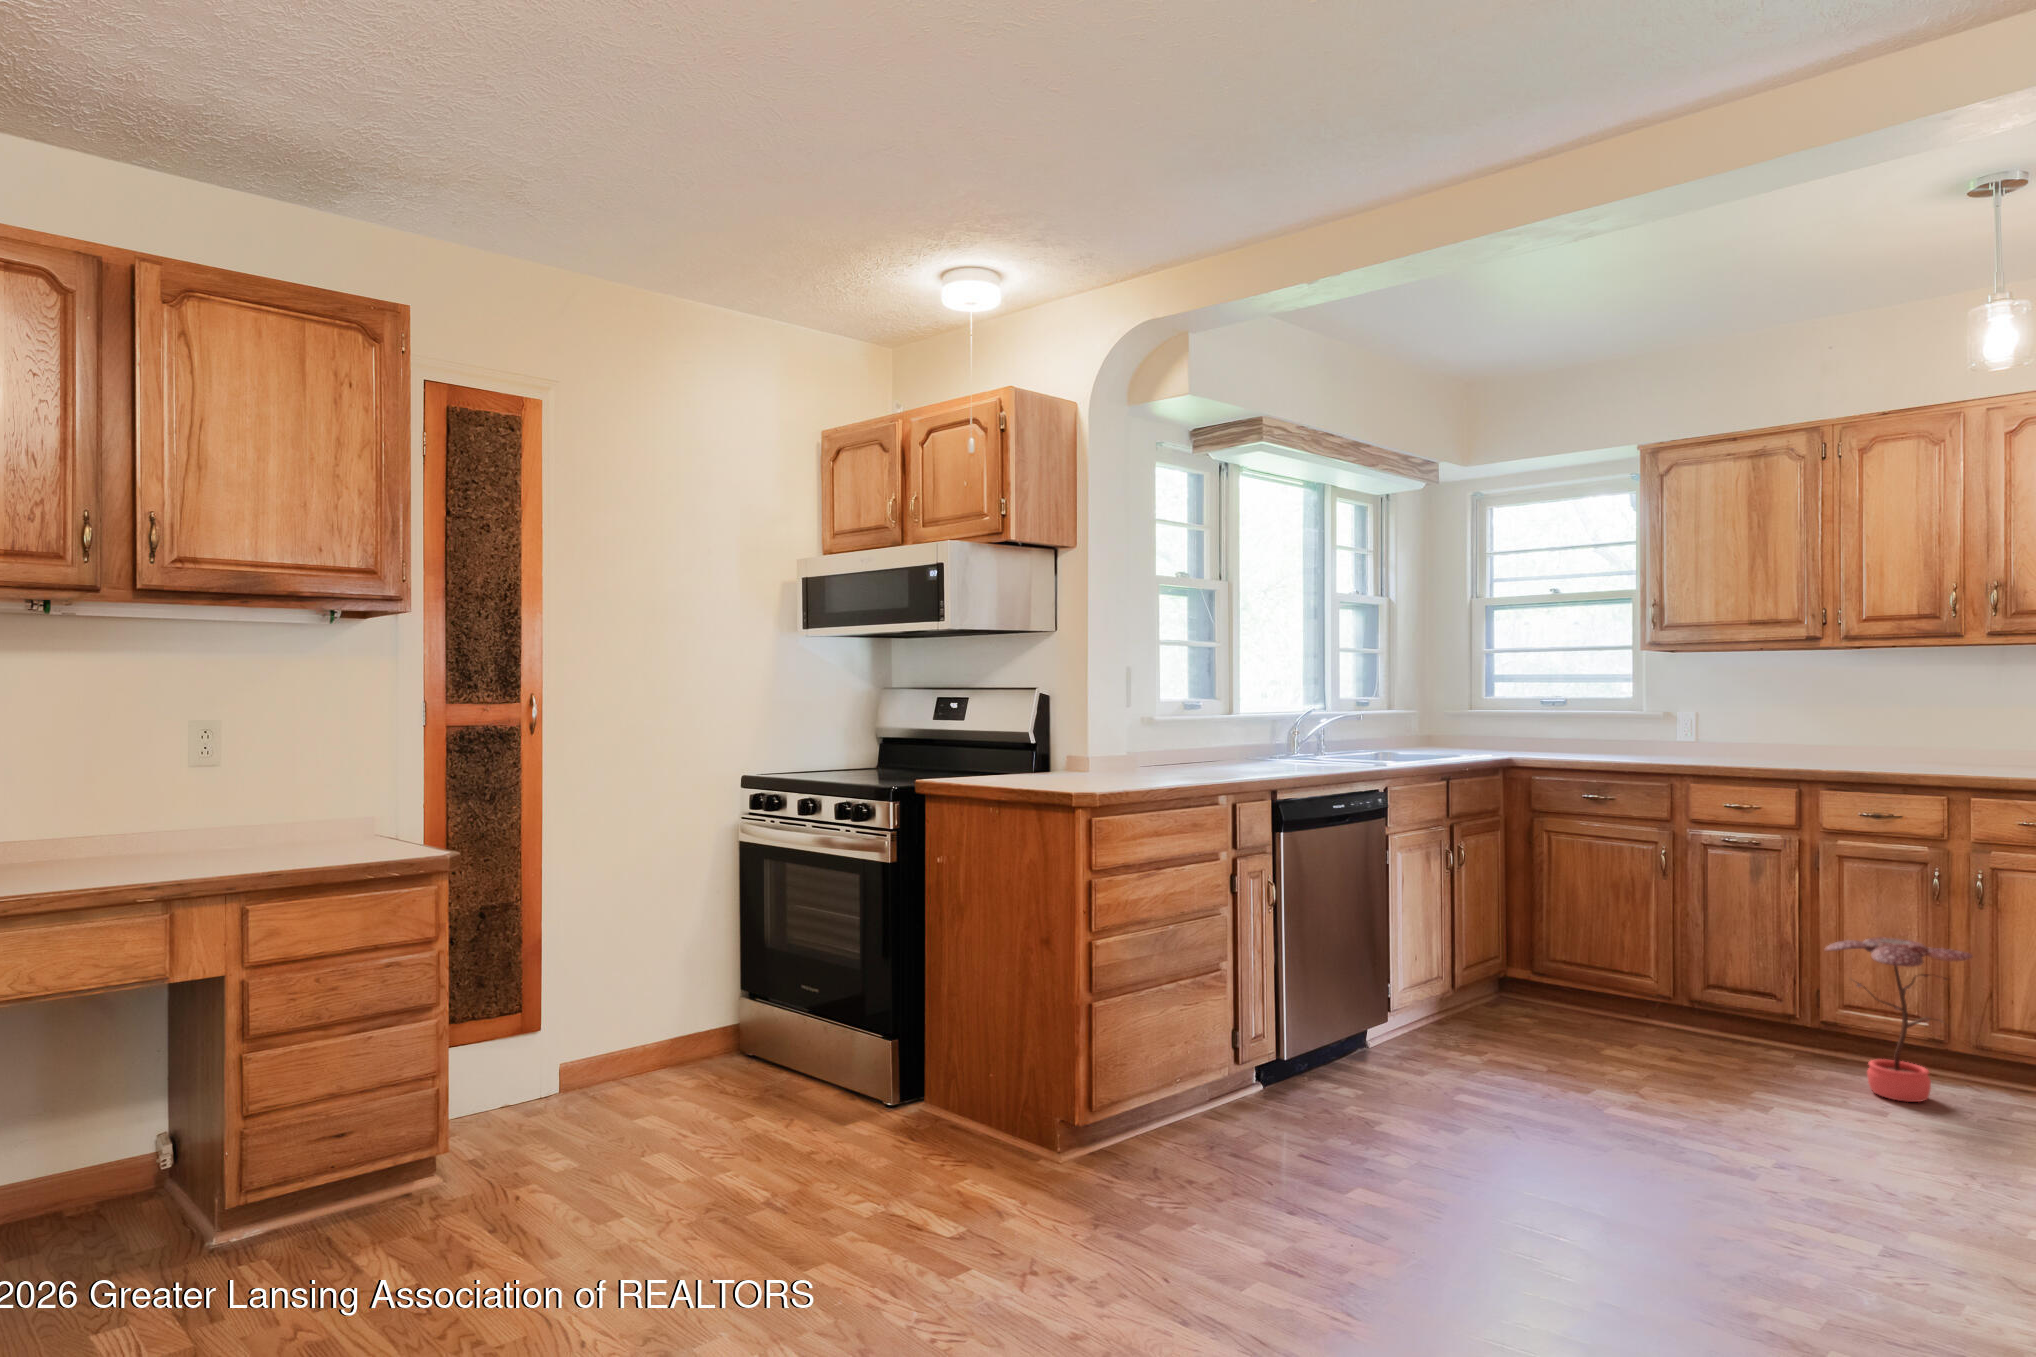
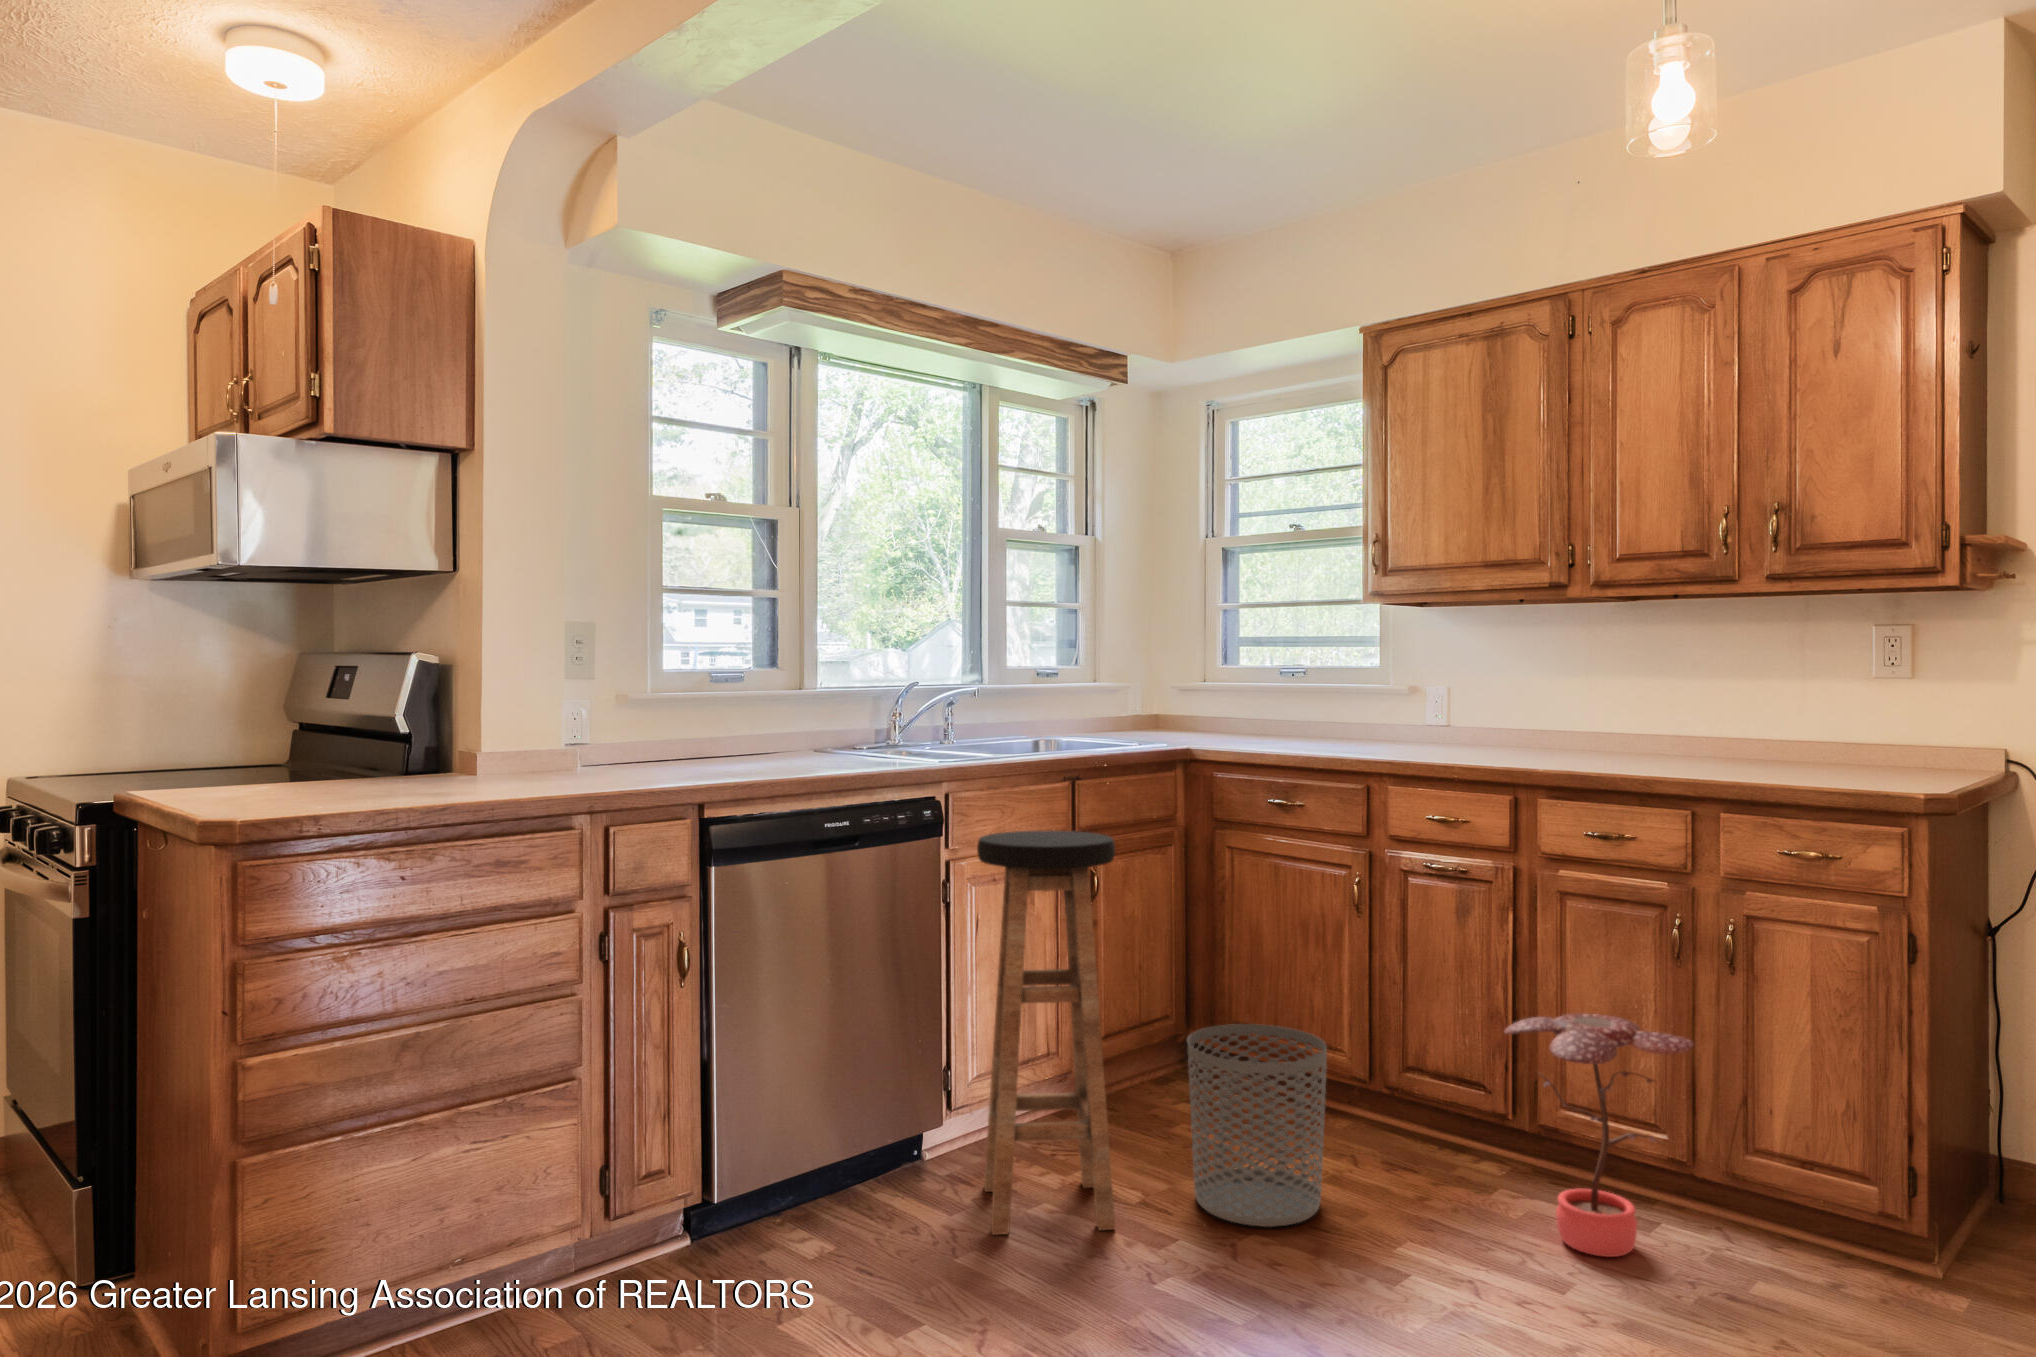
bar stool: none [1437,811,1558,1089] -> present [977,831,1115,1235]
waste bin: none [1586,950,1695,1085] -> present [1187,1024,1327,1227]

